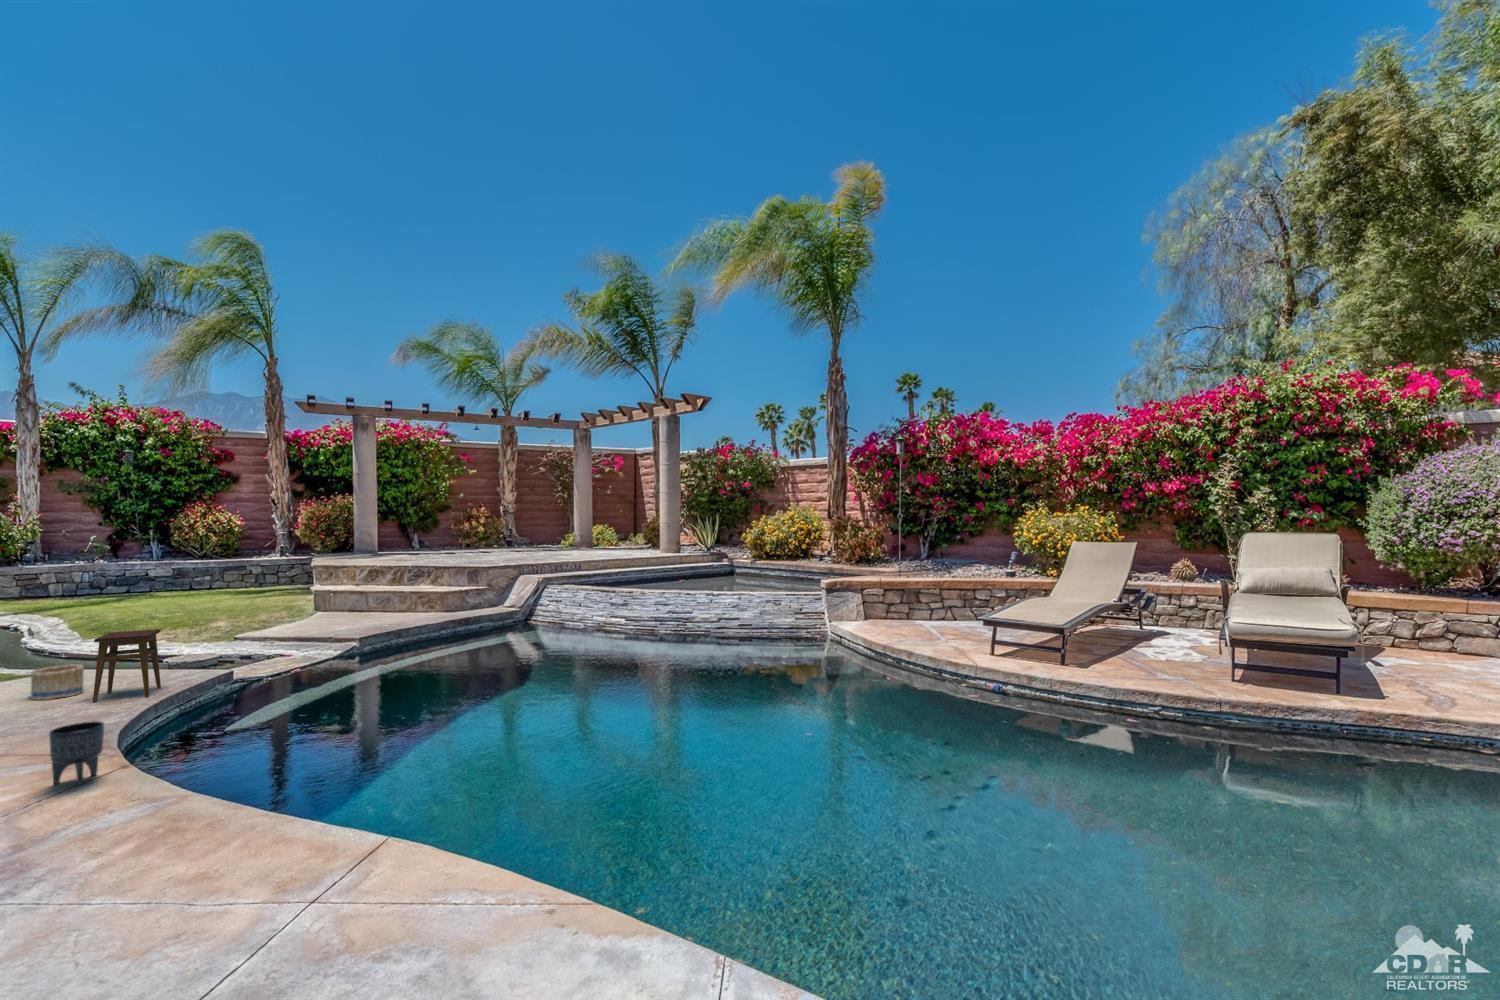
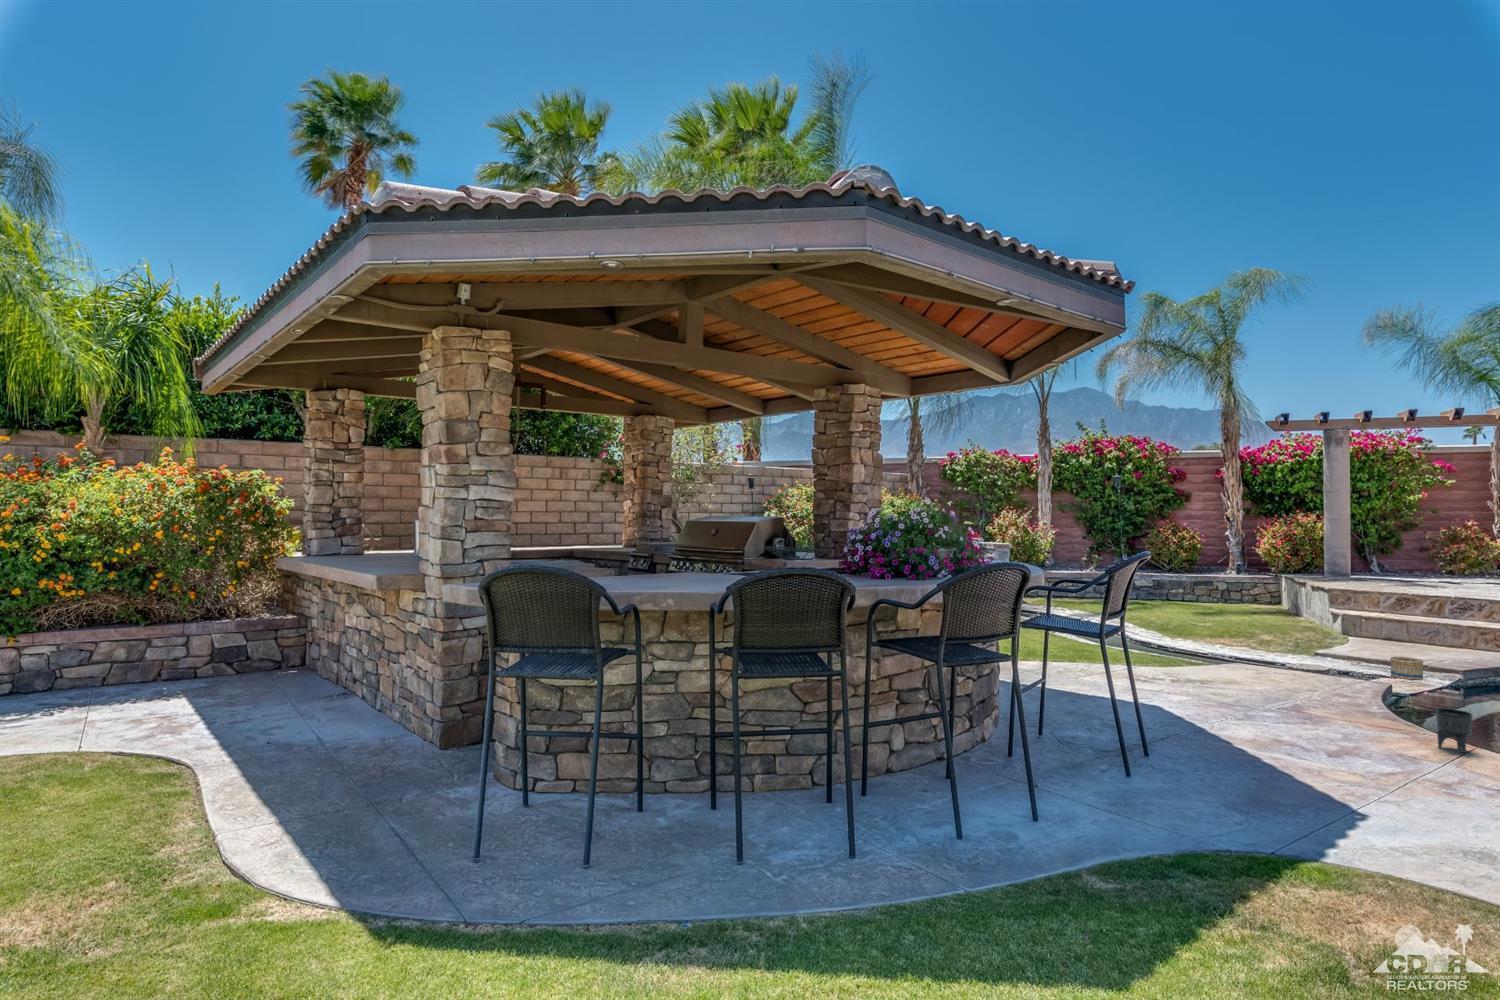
stool: present [93,629,161,702] -> none [1318,639,1364,694]
basket: present [31,664,84,700] -> present [1390,657,1423,680]

